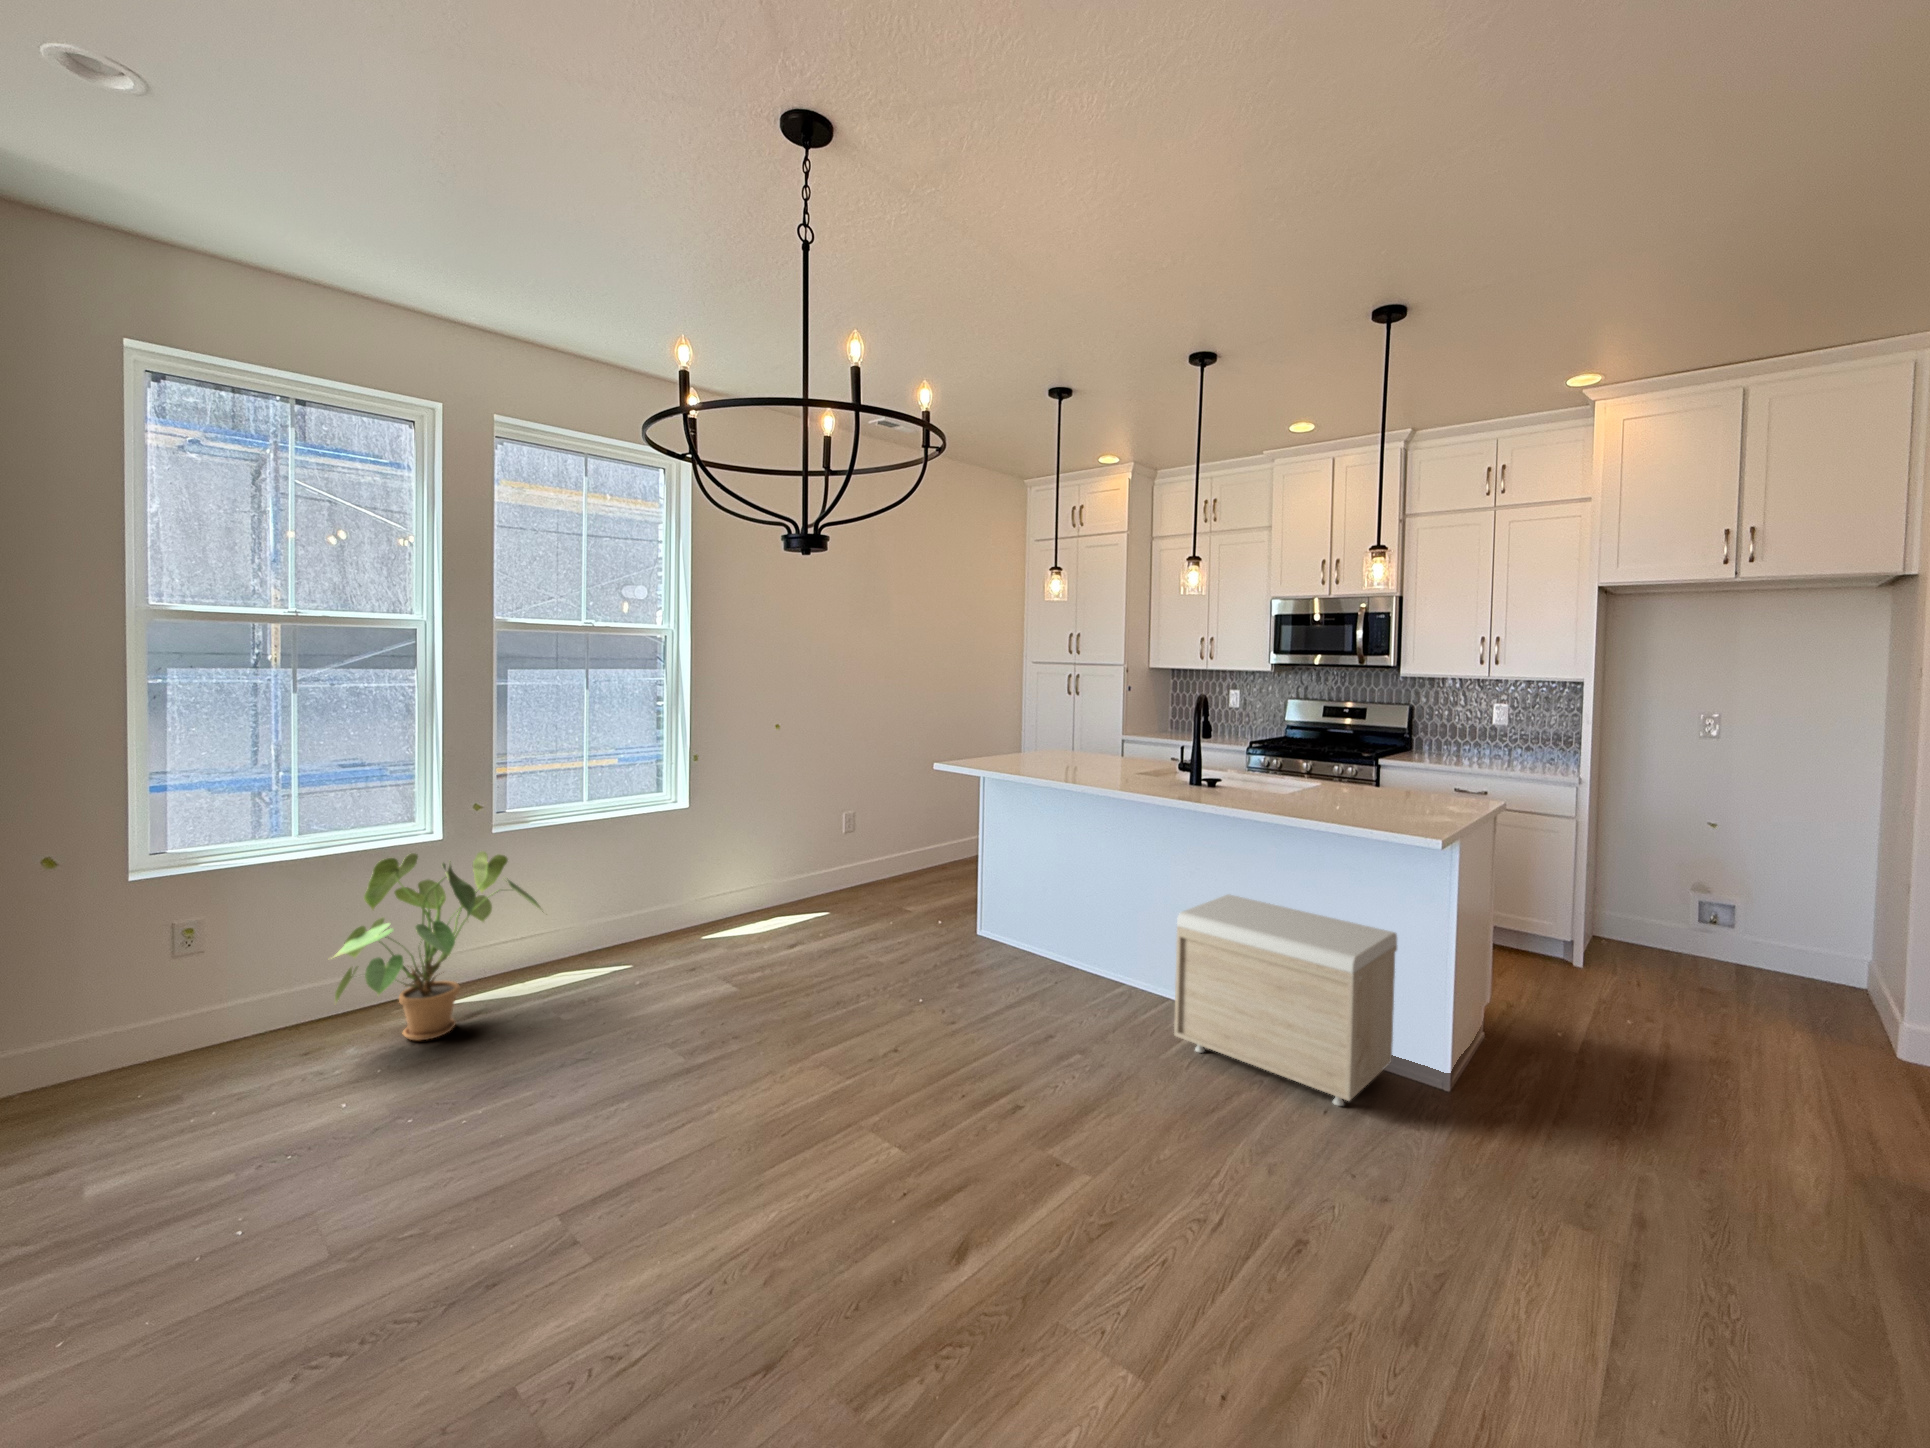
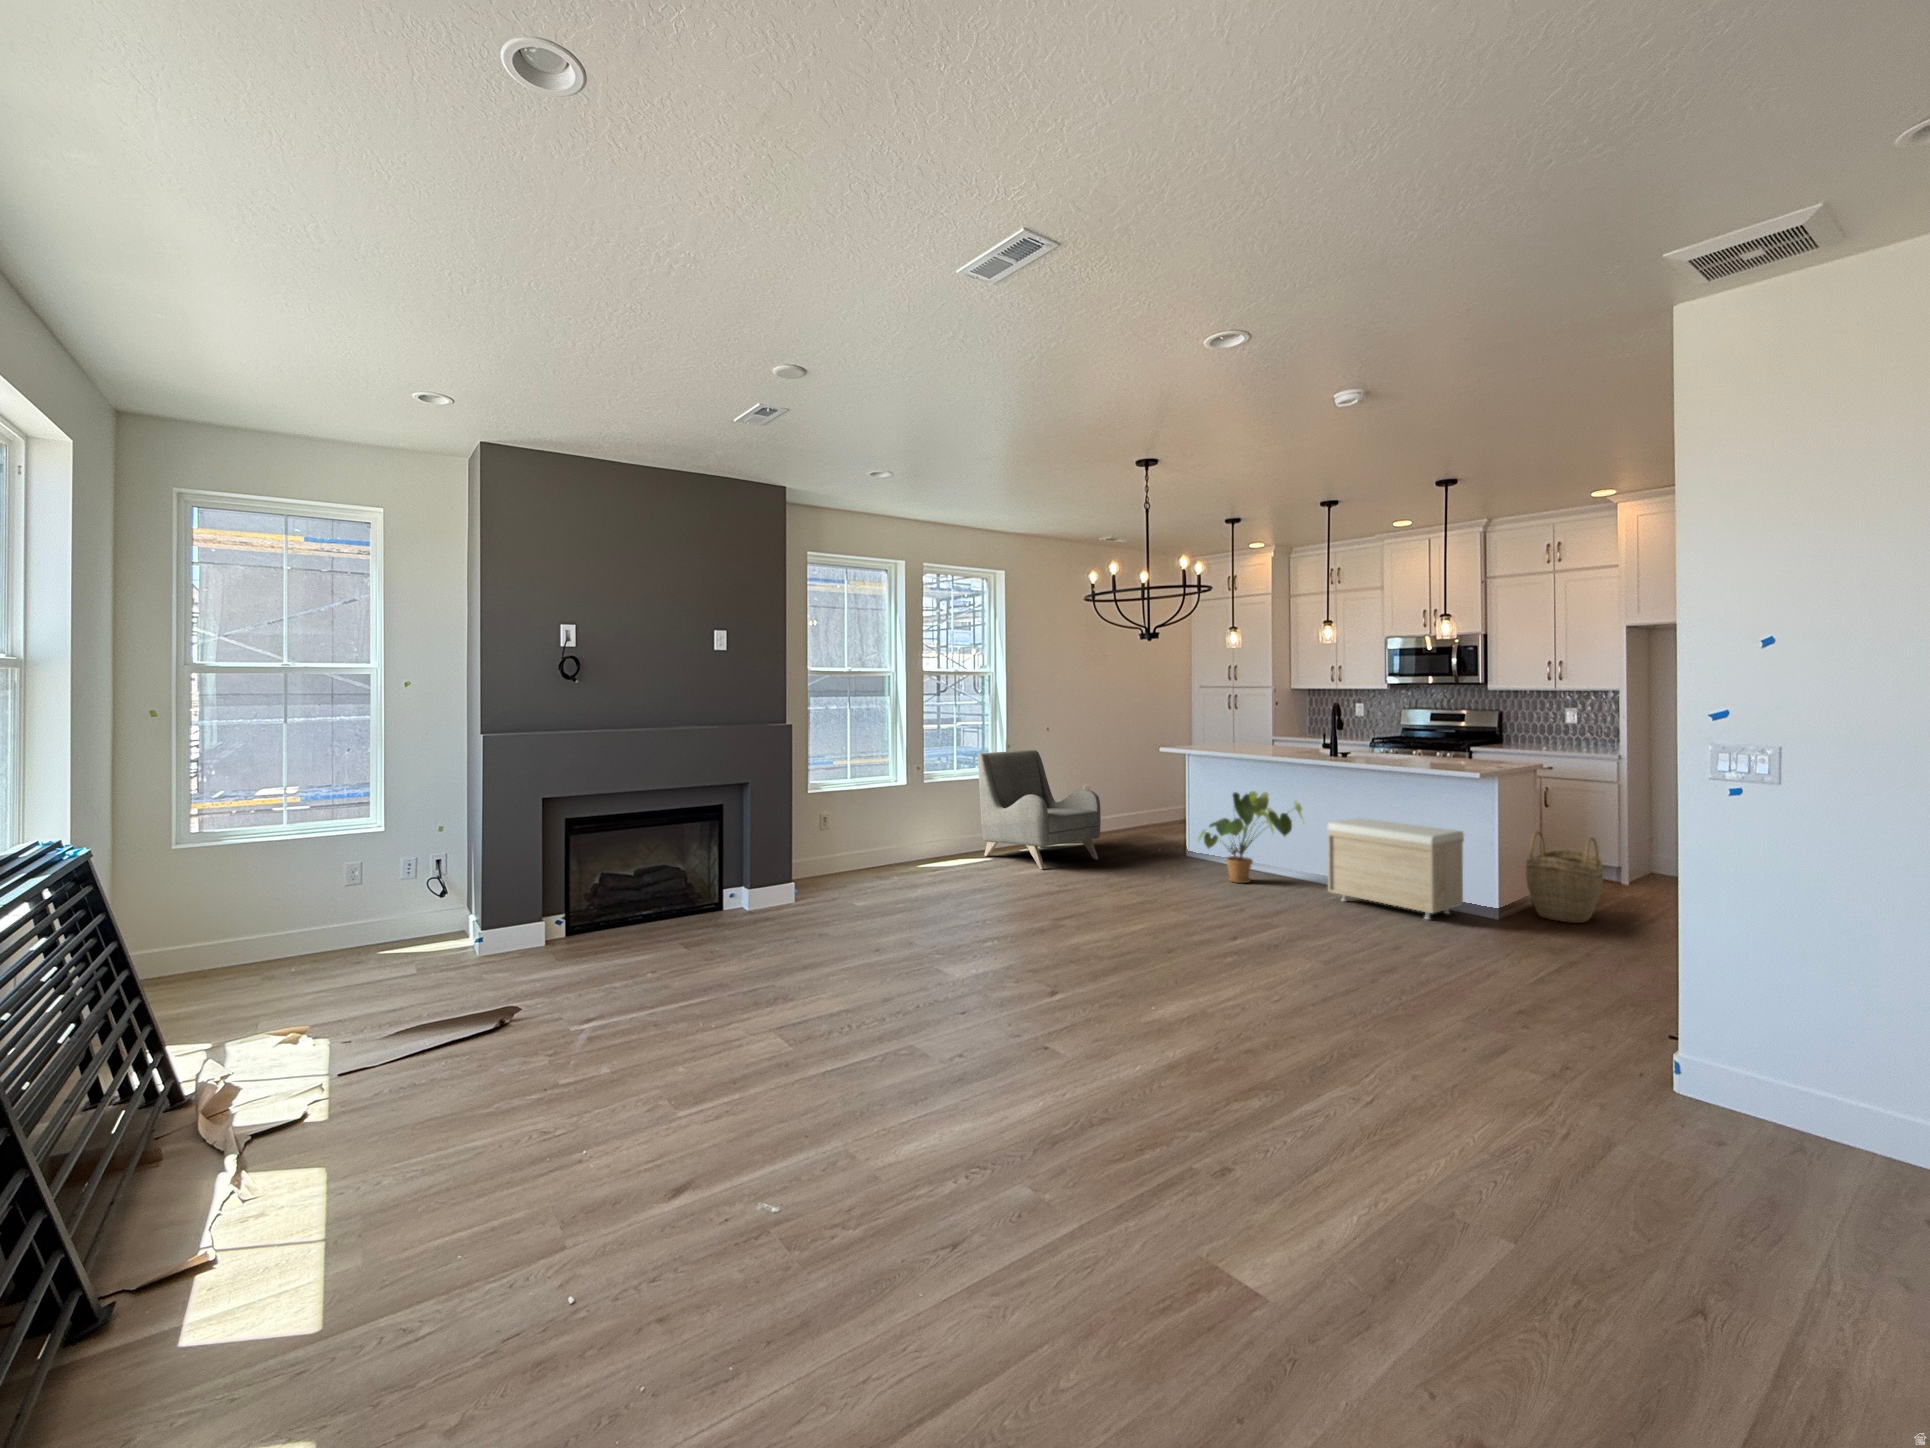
armchair: none [626,761,835,986] -> present [978,750,1101,869]
house plant: present [335,851,543,1040] -> present [1198,791,1304,883]
woven basket: none [1489,923,1607,1094] -> present [1526,831,1603,923]

